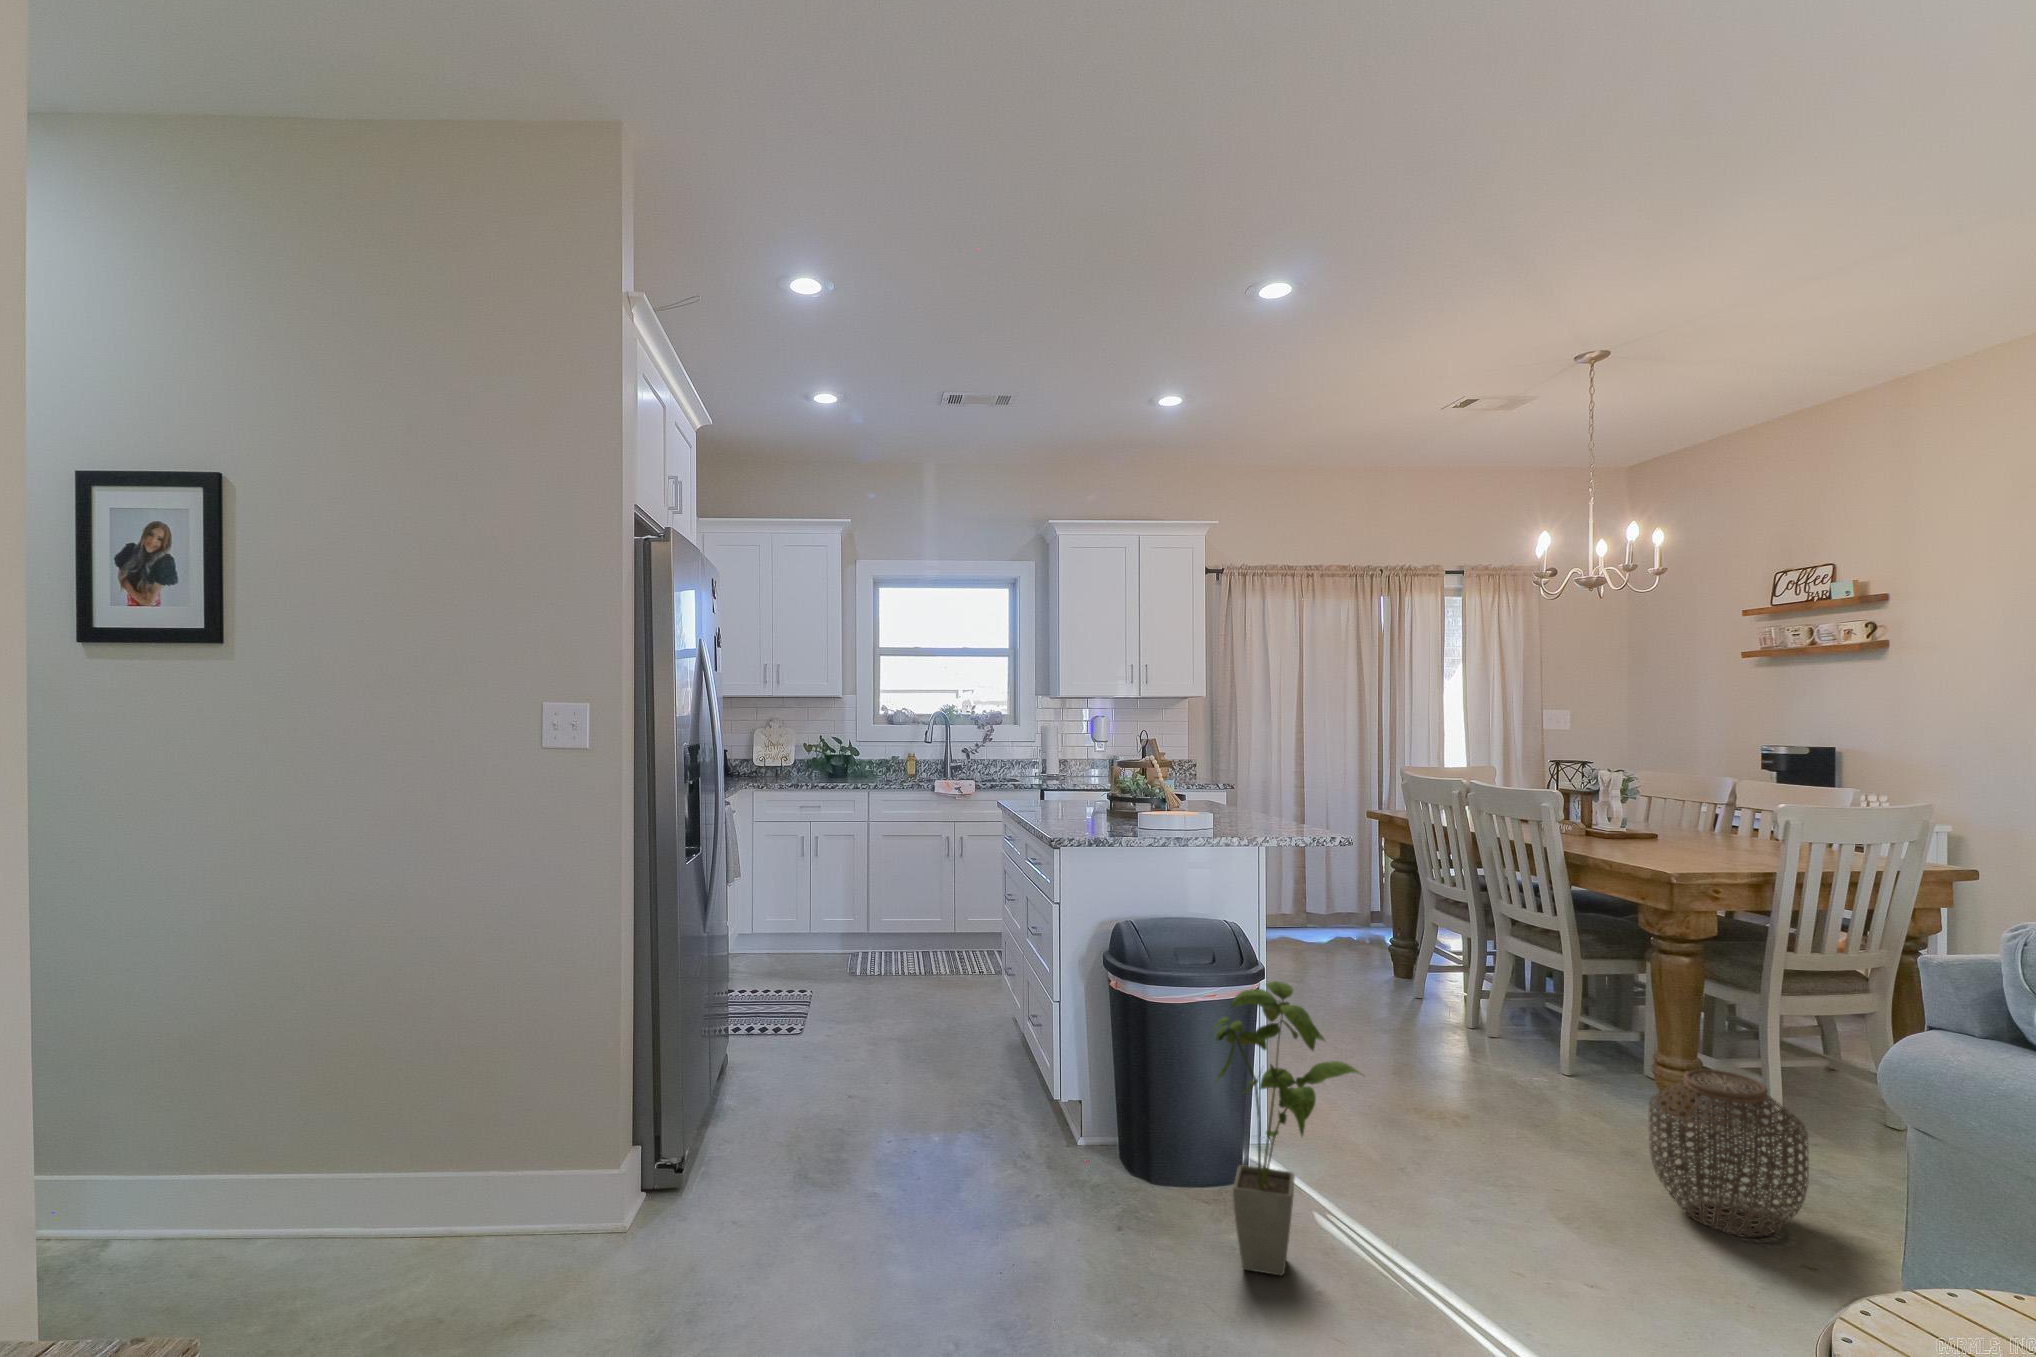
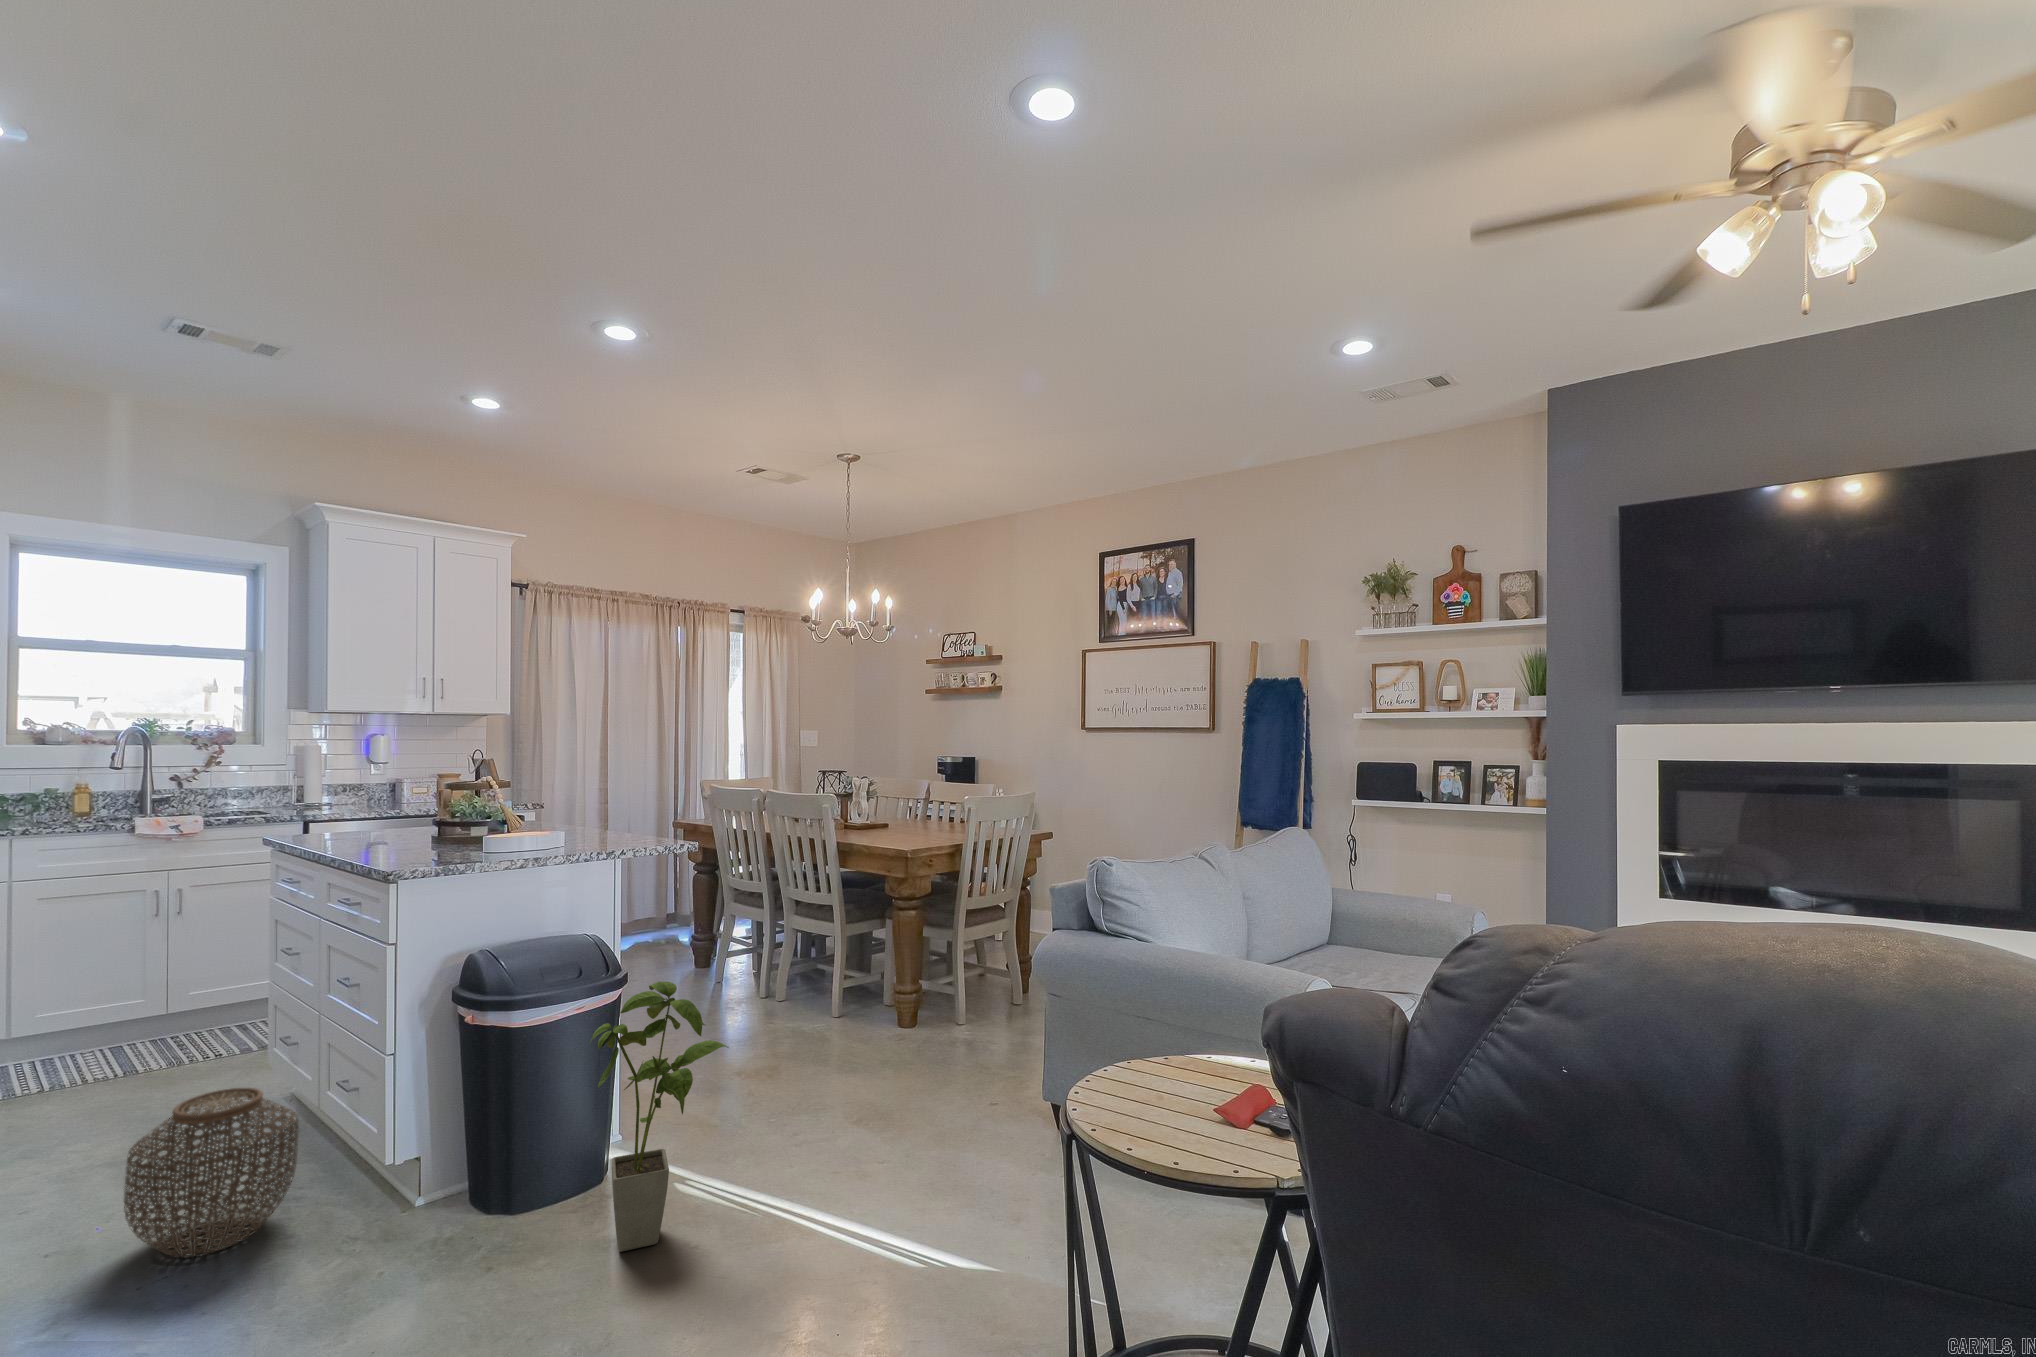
woven basket: present [1649,1069,1809,1237] -> present [124,1088,299,1257]

